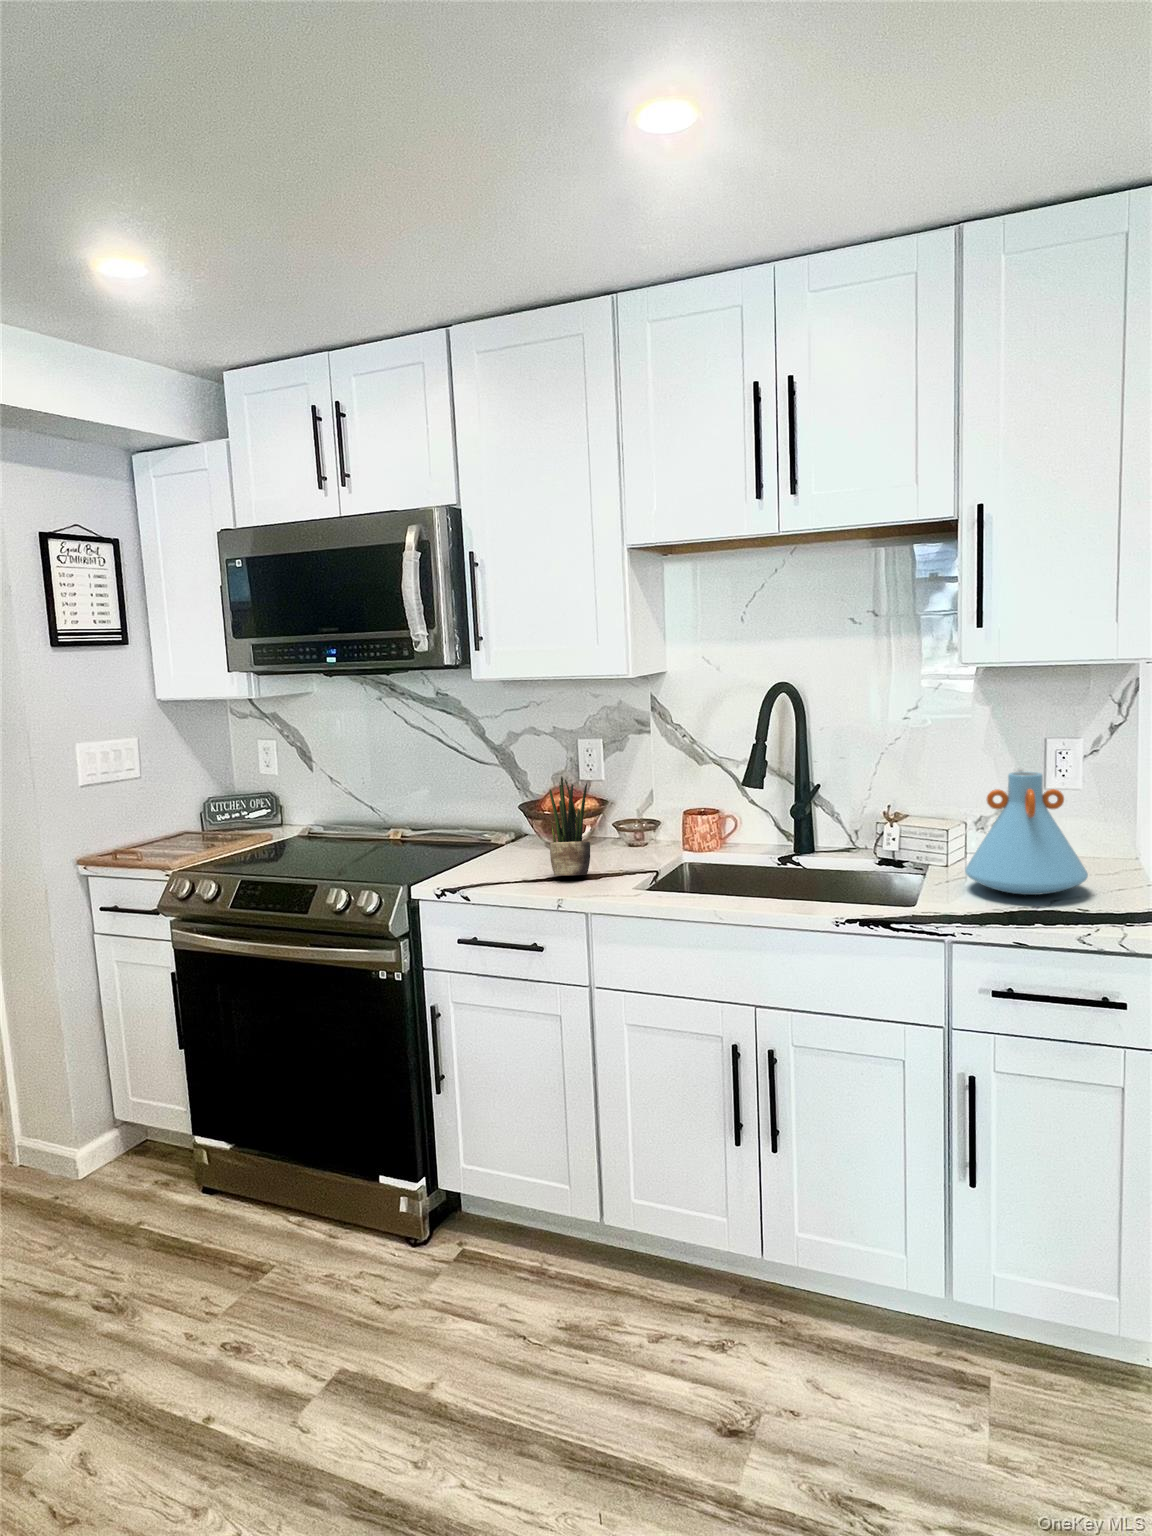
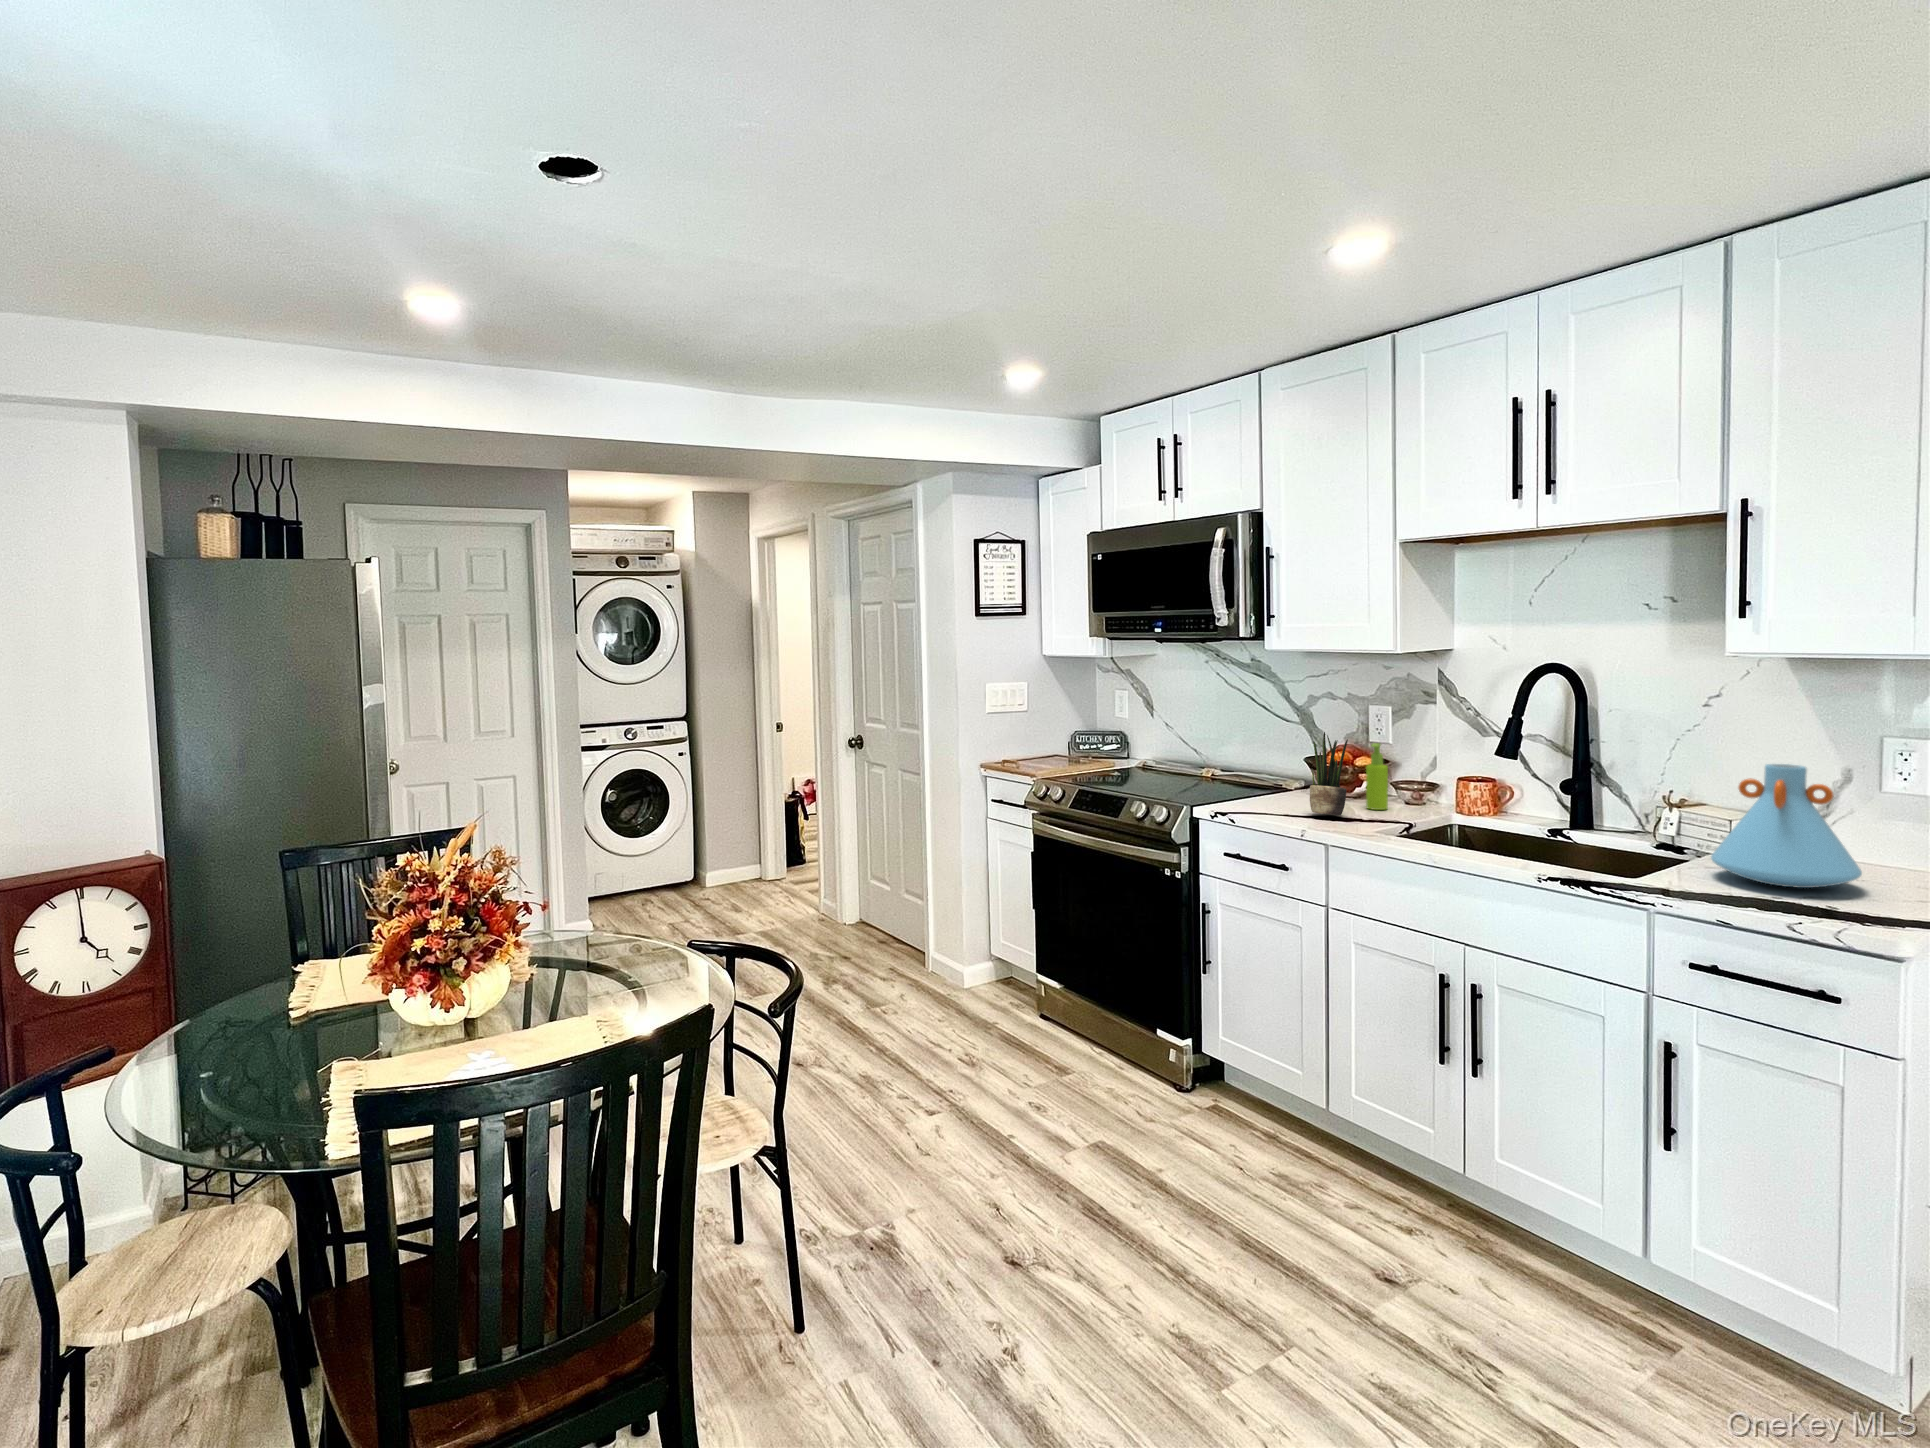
soap dispenser: none [599,783,624,861] -> present [1366,743,1388,810]

